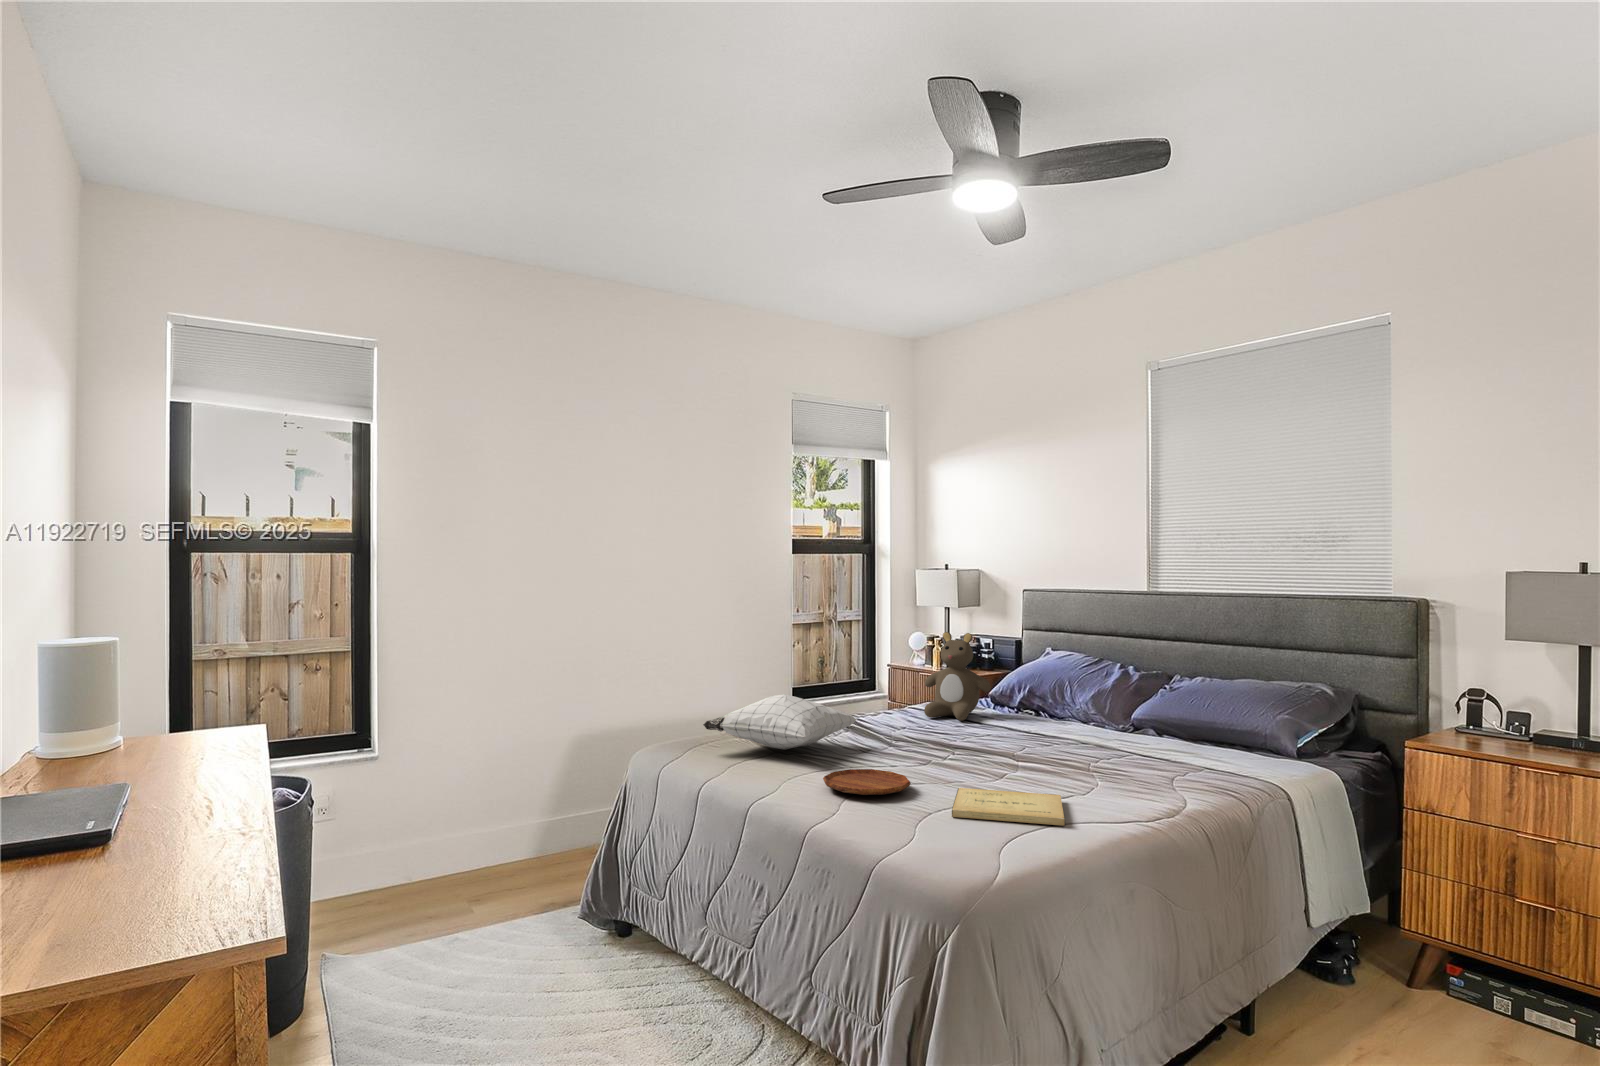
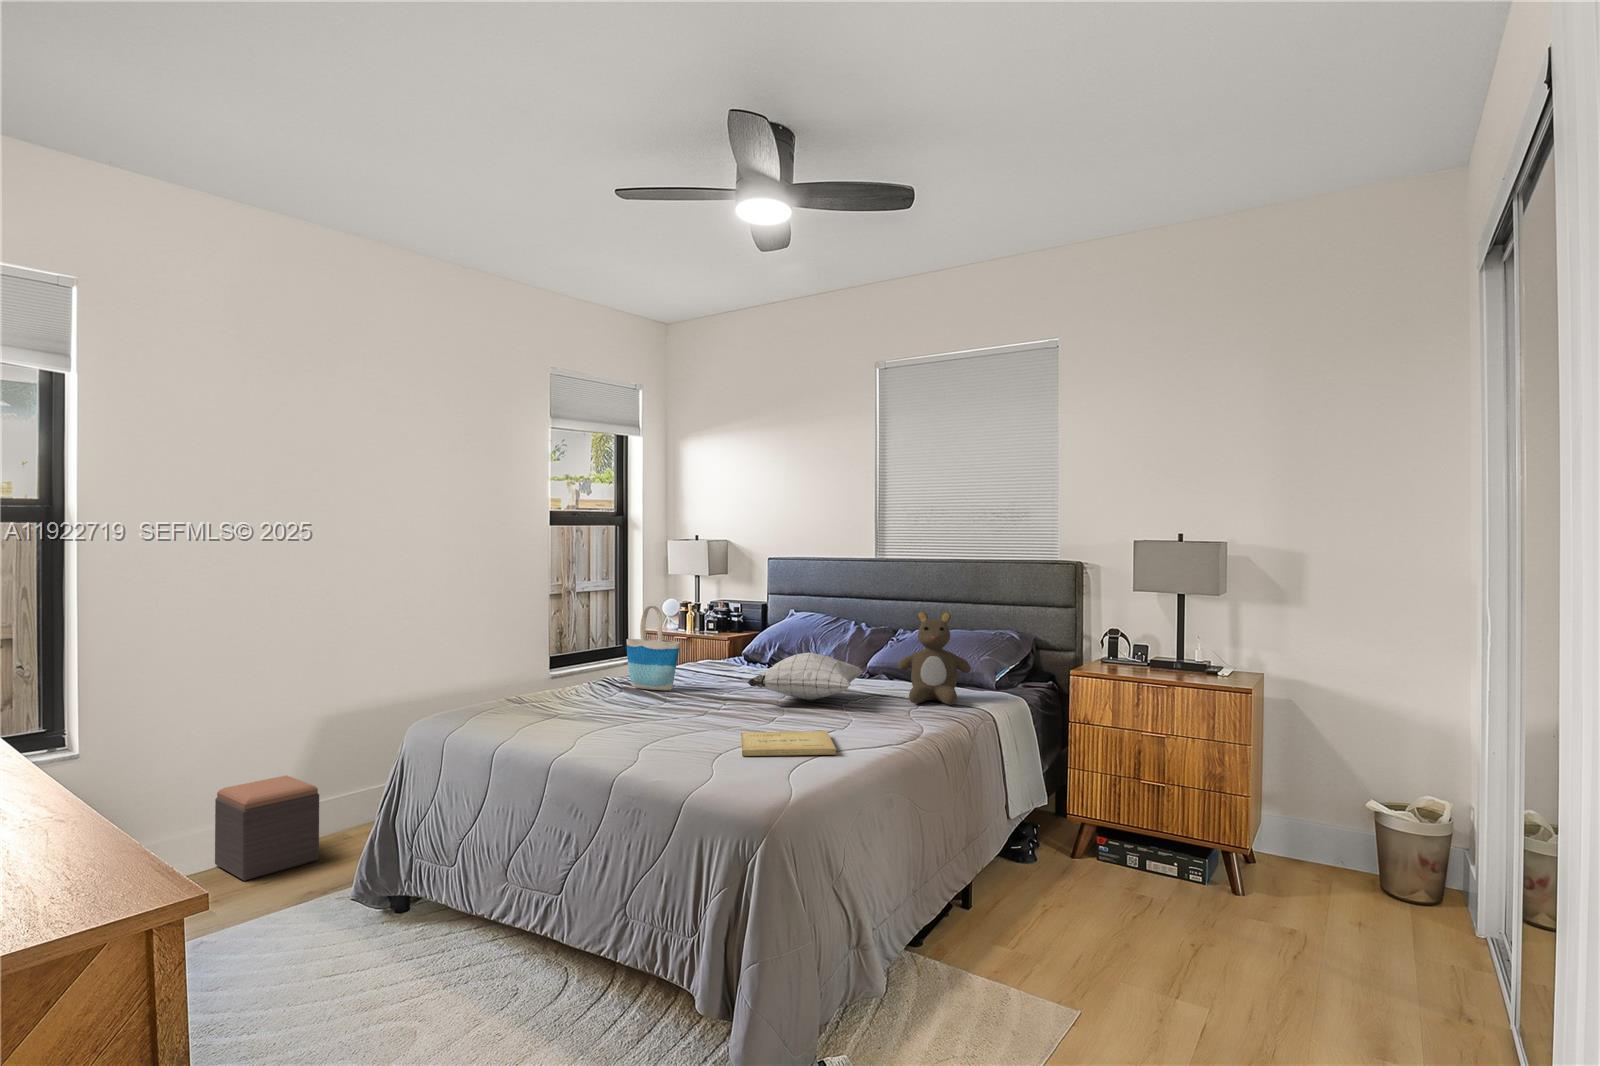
teddy bear: present [924,632,991,721] -> present [898,612,971,705]
tote bag: none [854,638,908,731] -> present [627,606,680,690]
pillow: present [703,694,857,750] -> present [747,652,862,700]
tray: present [823,769,911,795] -> none [619,723,700,745]
footstool: none [479,788,565,886] -> present [215,776,319,881]

